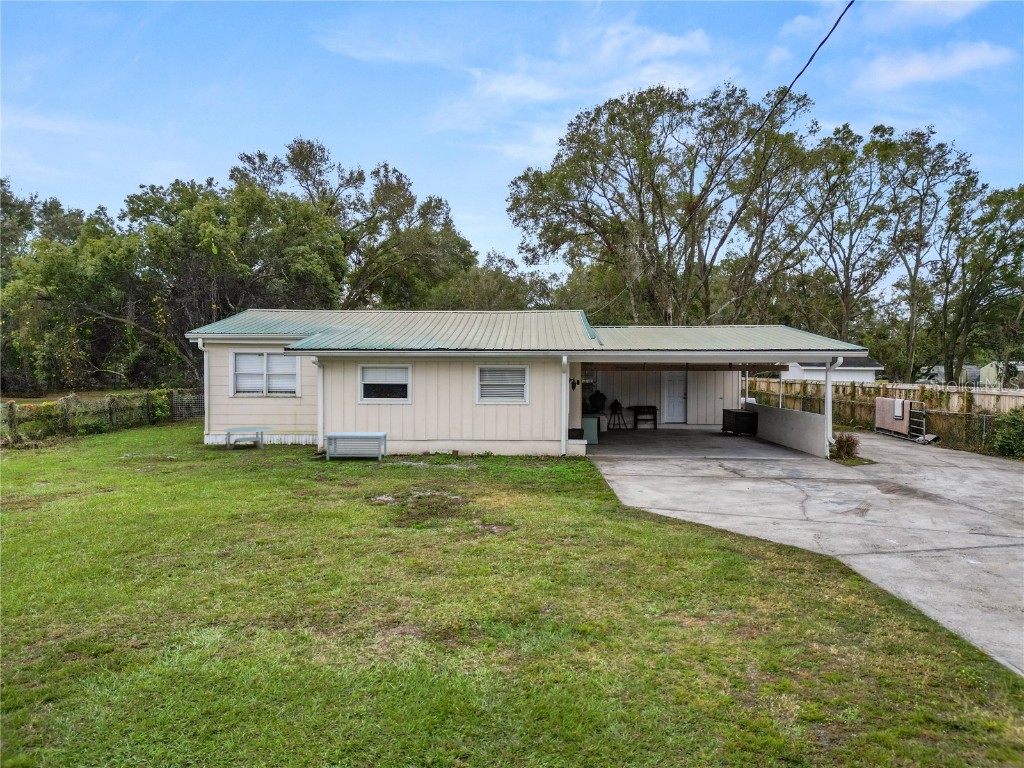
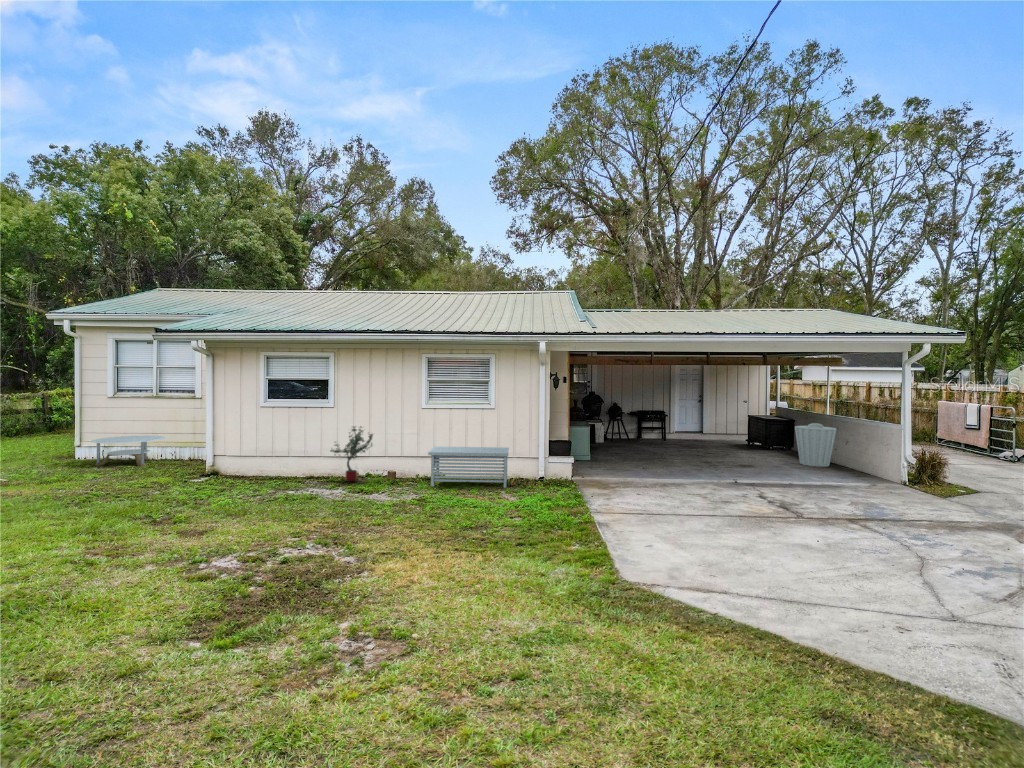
trash can: none [756,415,787,448] -> present [795,423,837,467]
potted tree: none [411,418,444,459] -> present [330,426,373,482]
storage bench: present [324,432,387,460] -> present [428,447,509,488]

